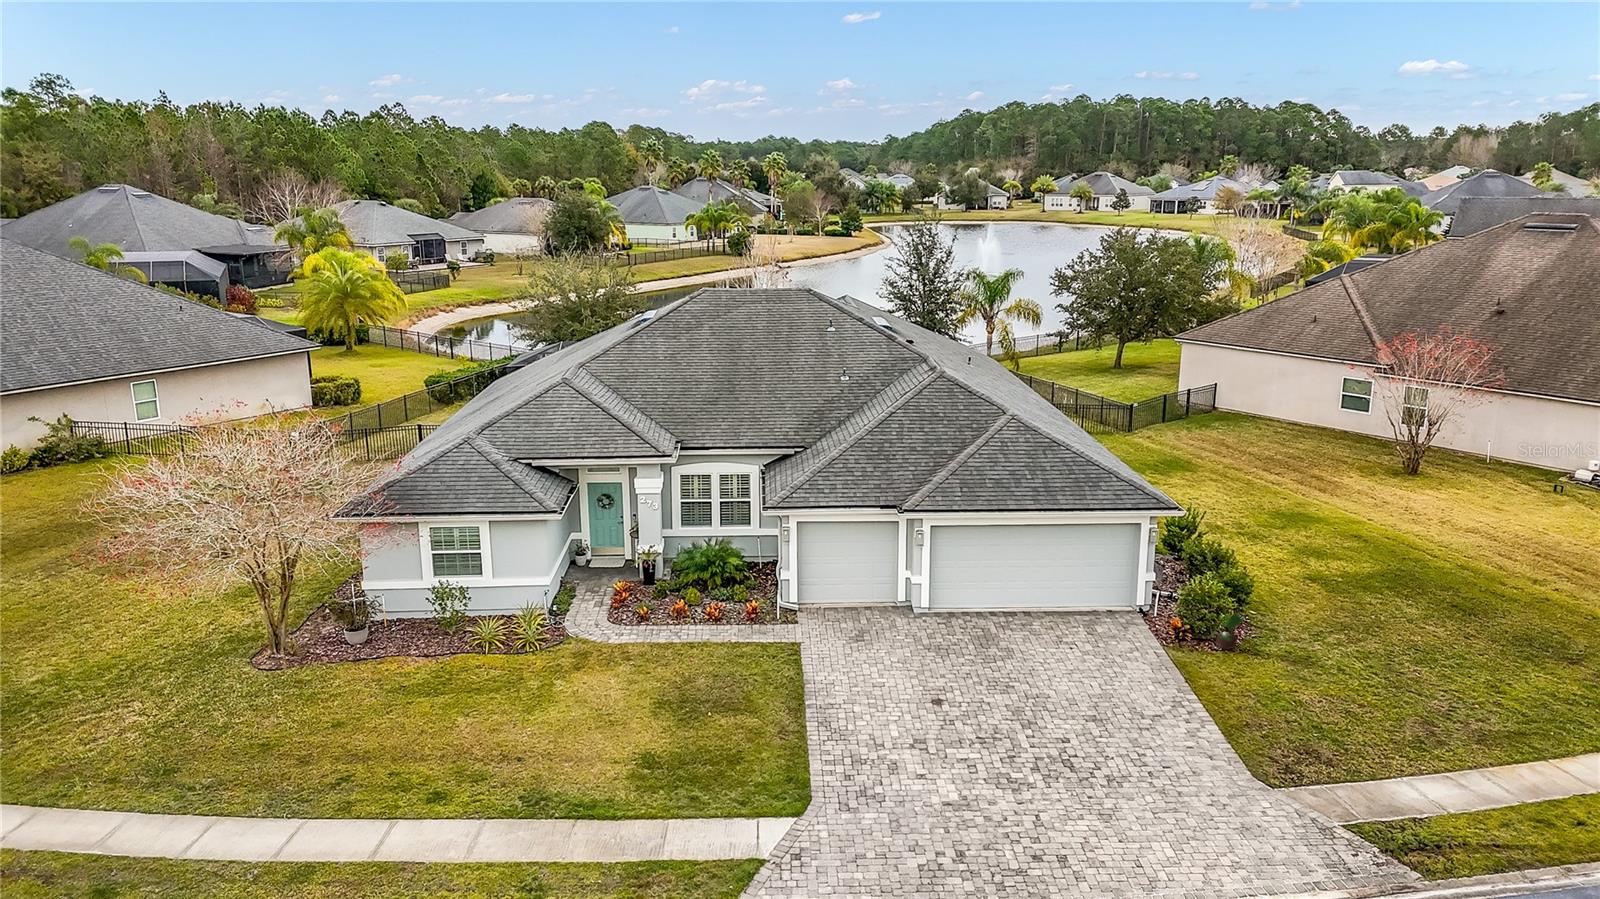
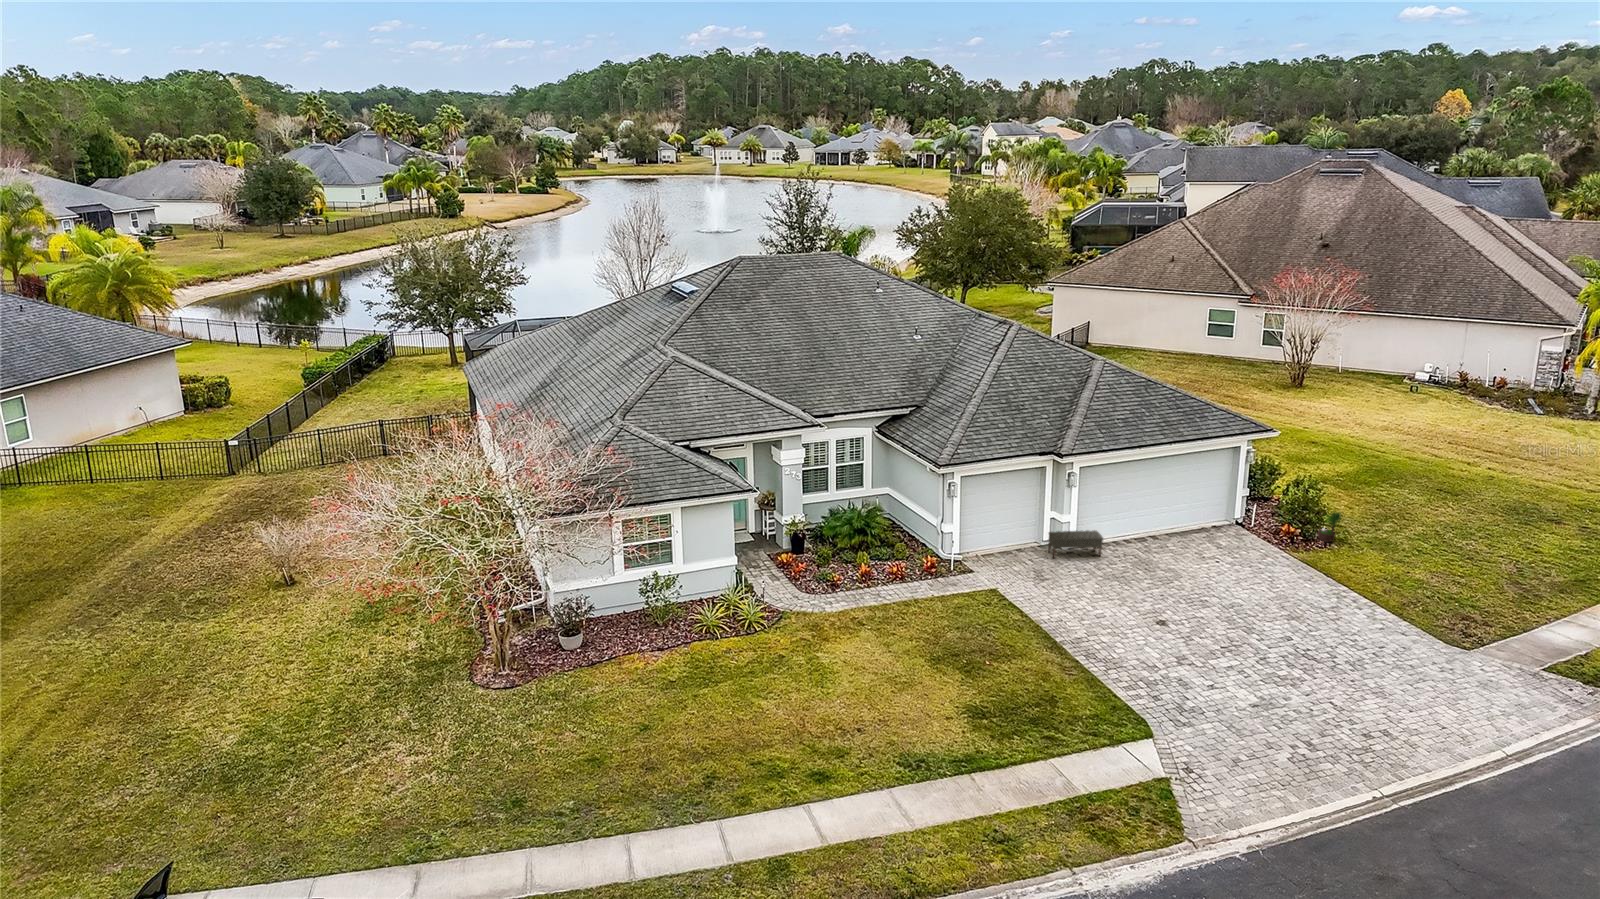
bench: none [889,593,946,628] -> present [1048,530,1103,558]

